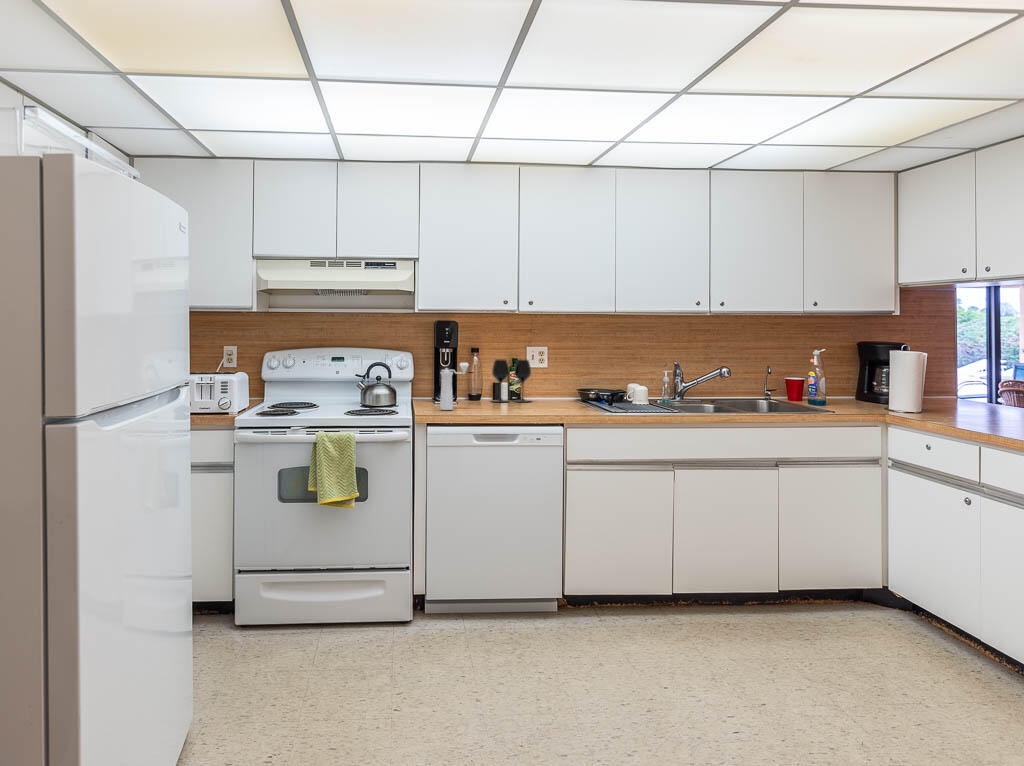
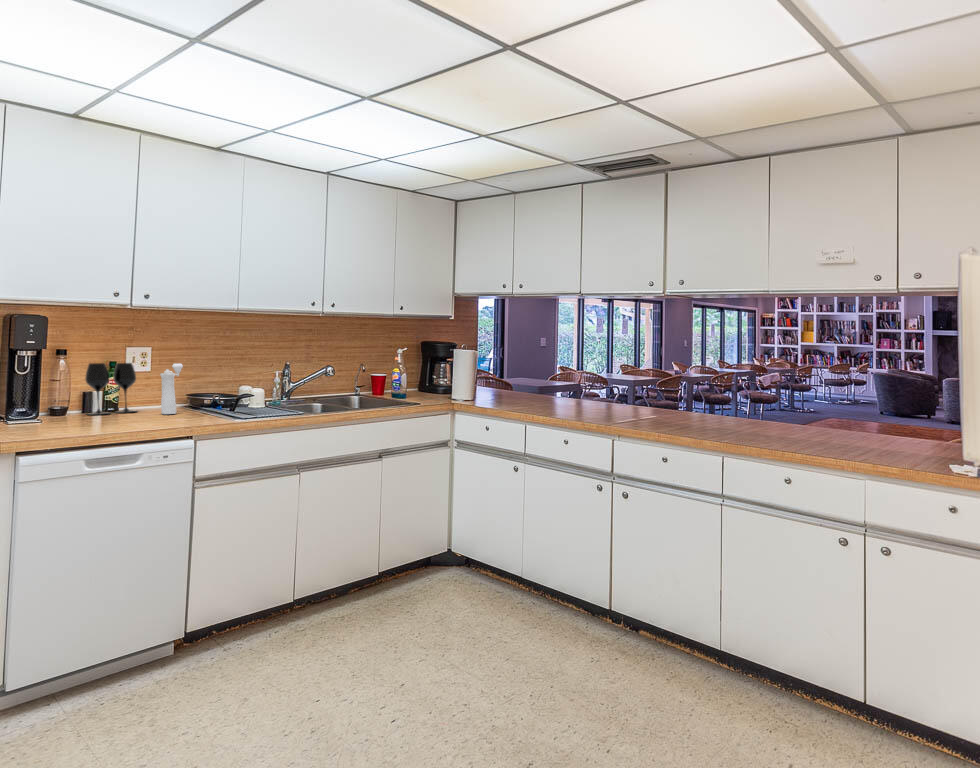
pepper mill: present [440,362,469,410] -> present [160,364,183,414]

